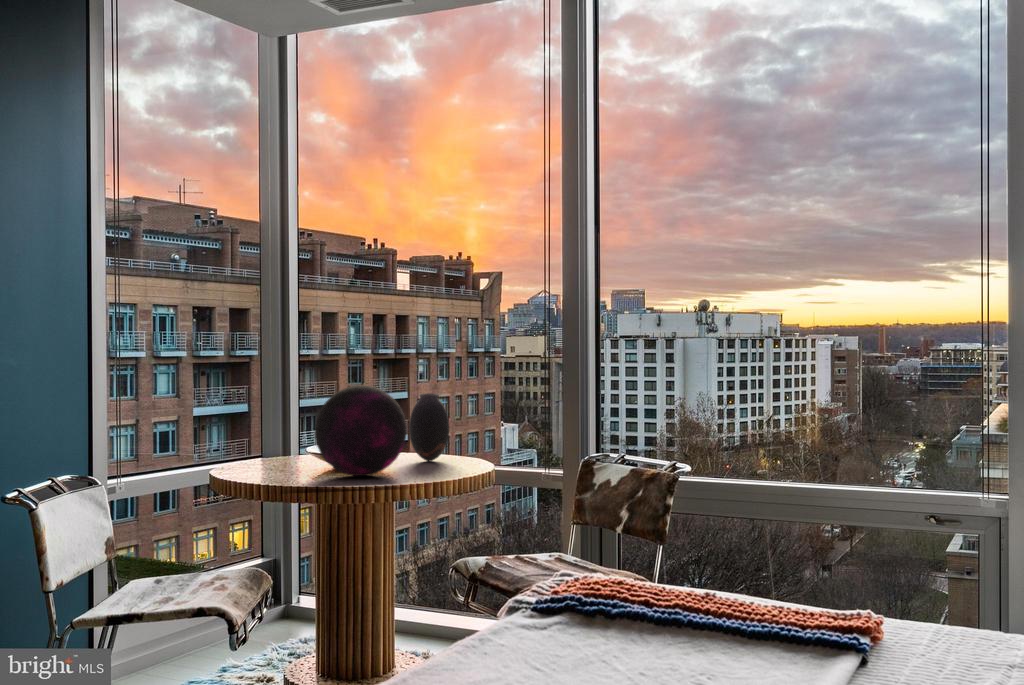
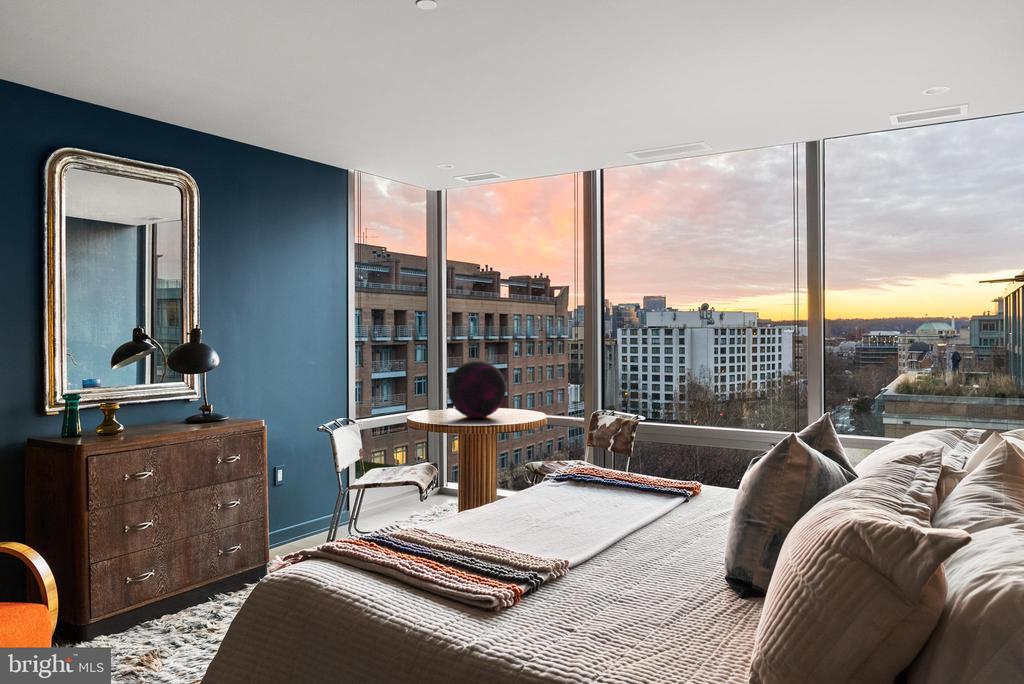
vase: present [409,393,449,461] -> none [508,365,534,409]

